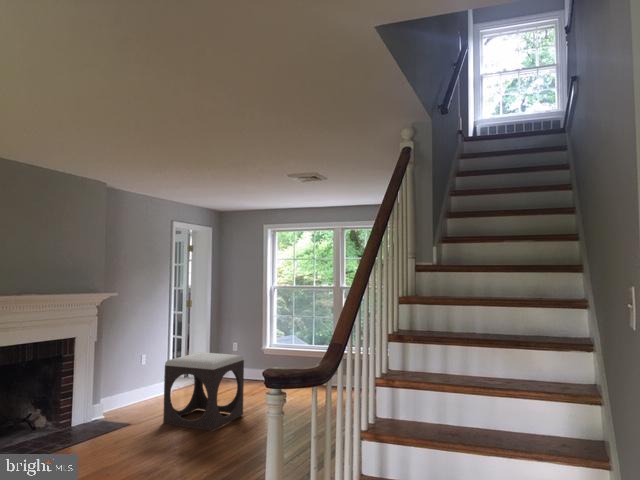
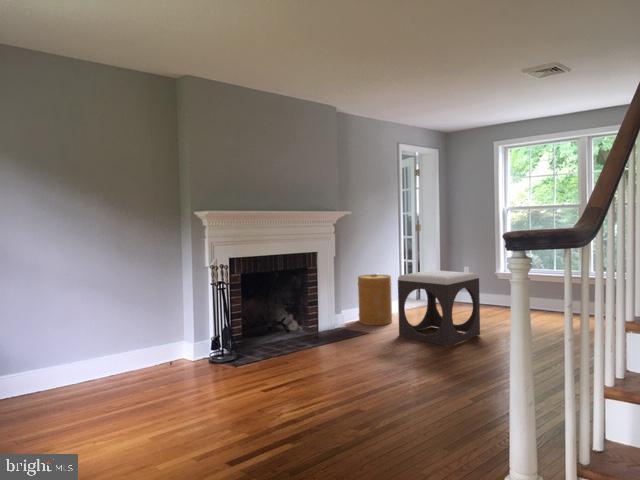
basket: none [120,357,158,413] -> present [358,274,392,325]

